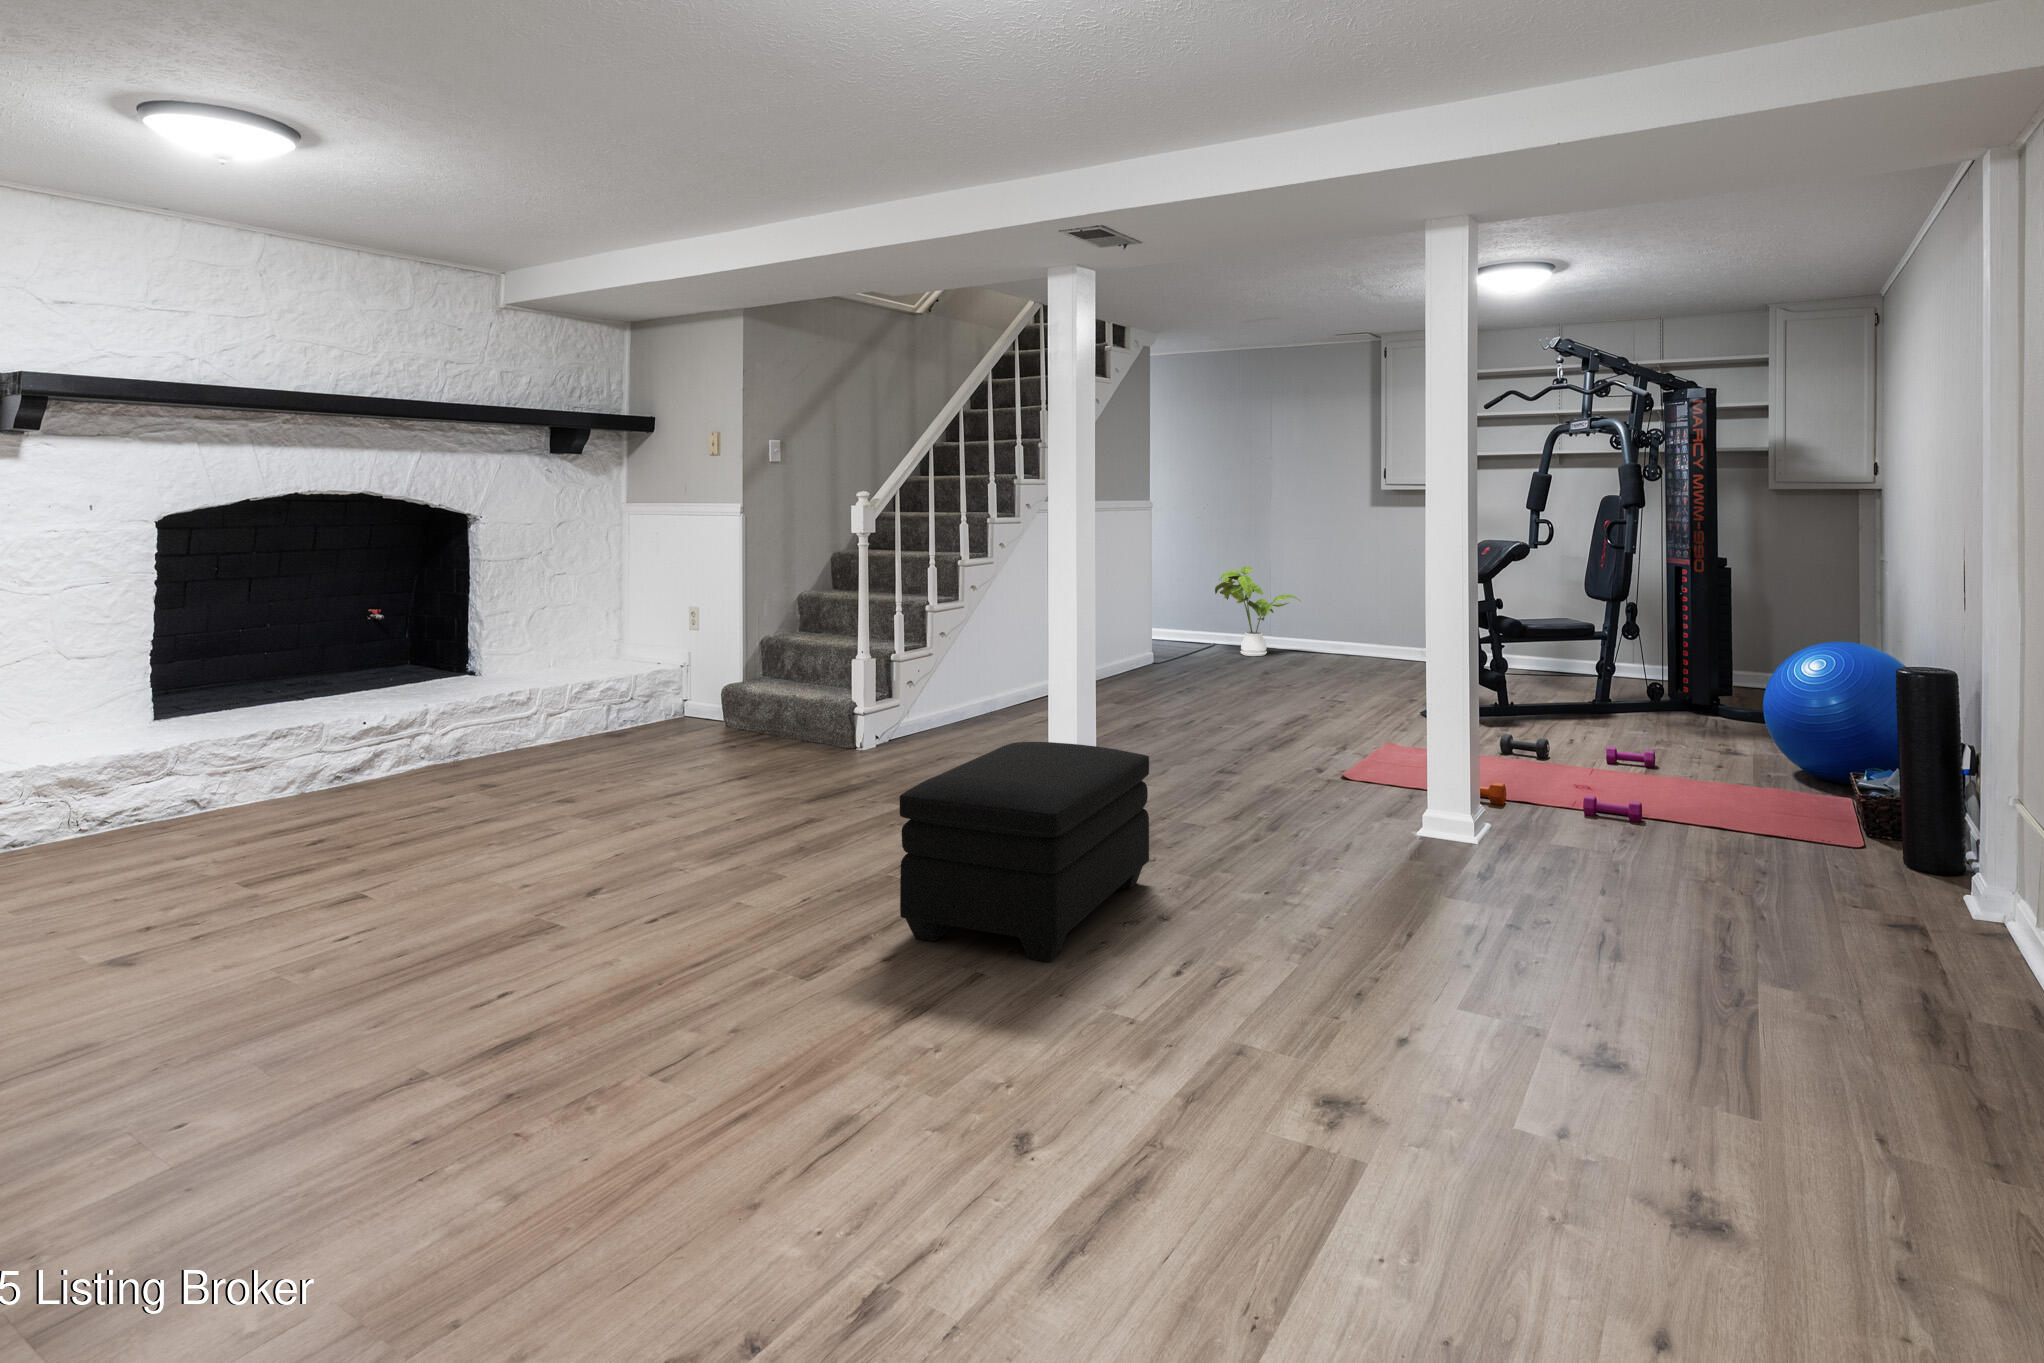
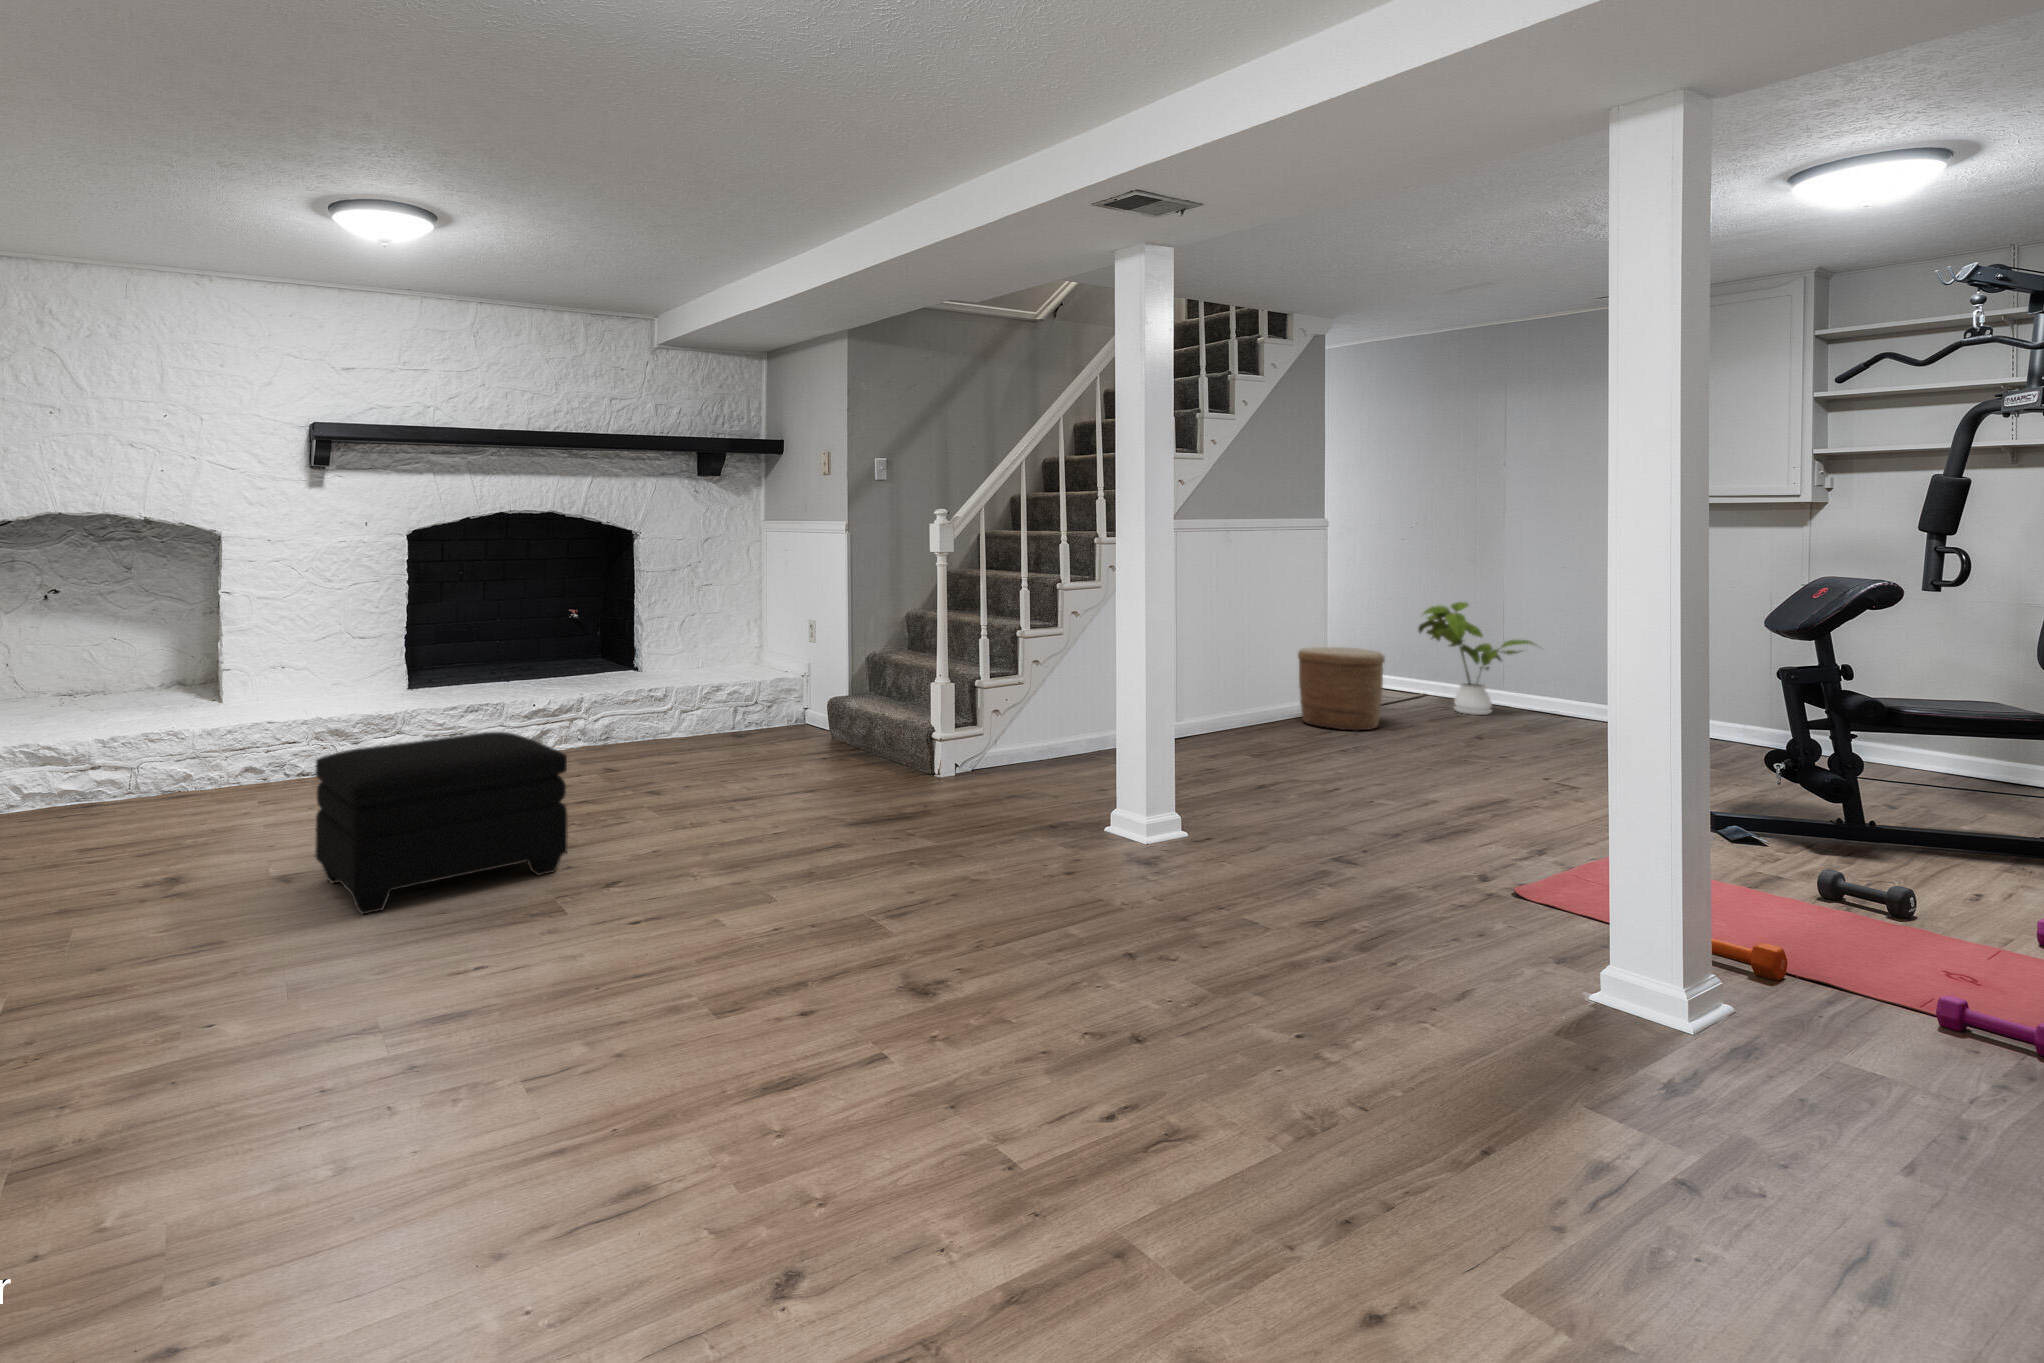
woven basket: none [1136,608,1201,676] -> present [1298,647,1385,731]
ottoman: present [900,742,1149,962] -> present [315,732,568,914]

